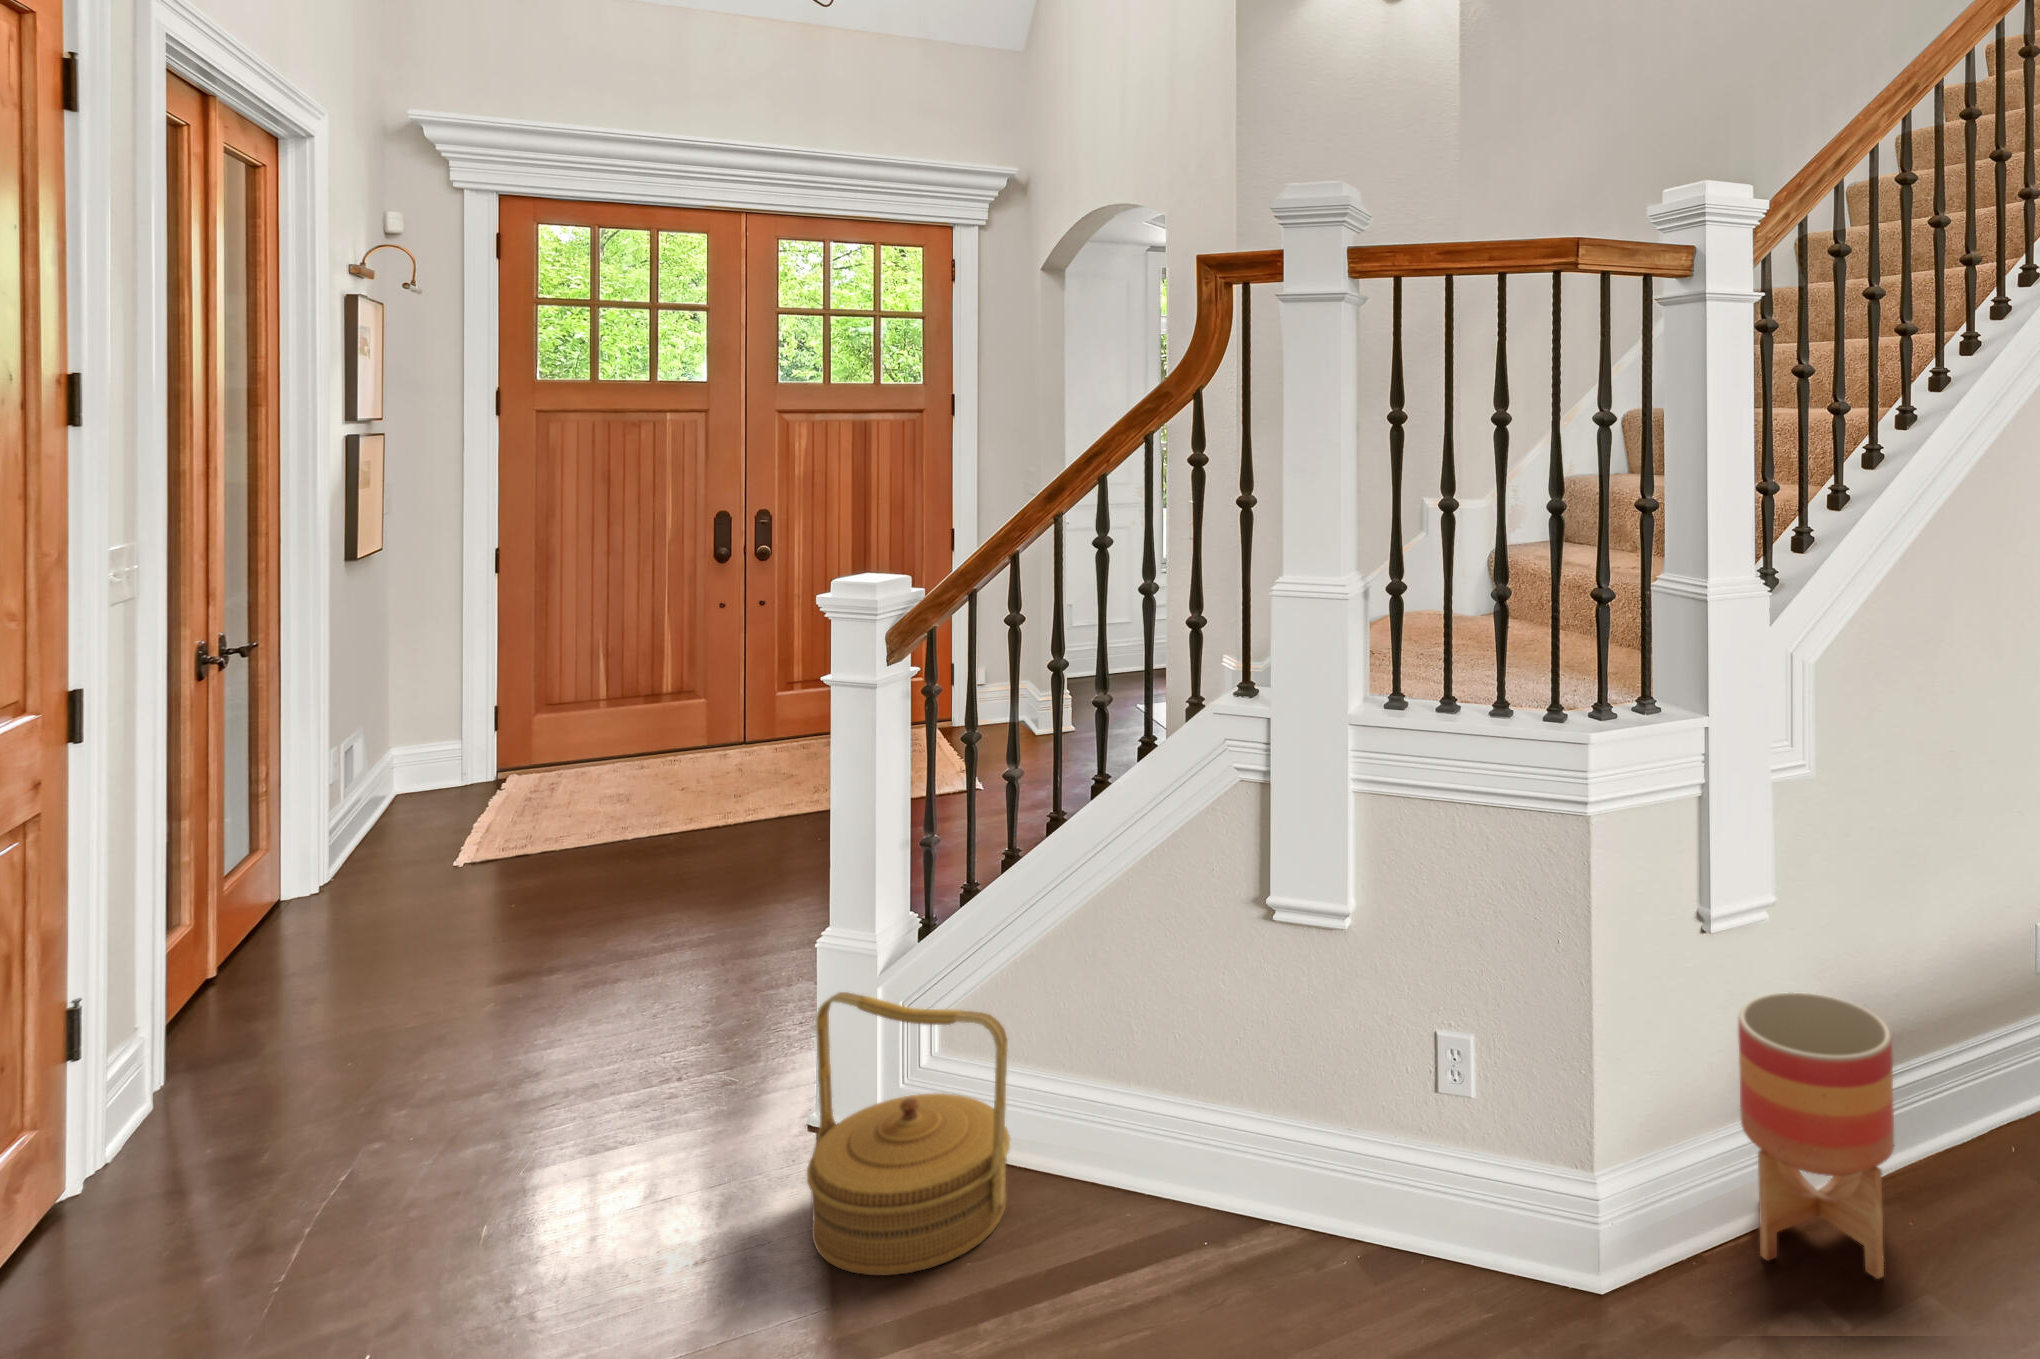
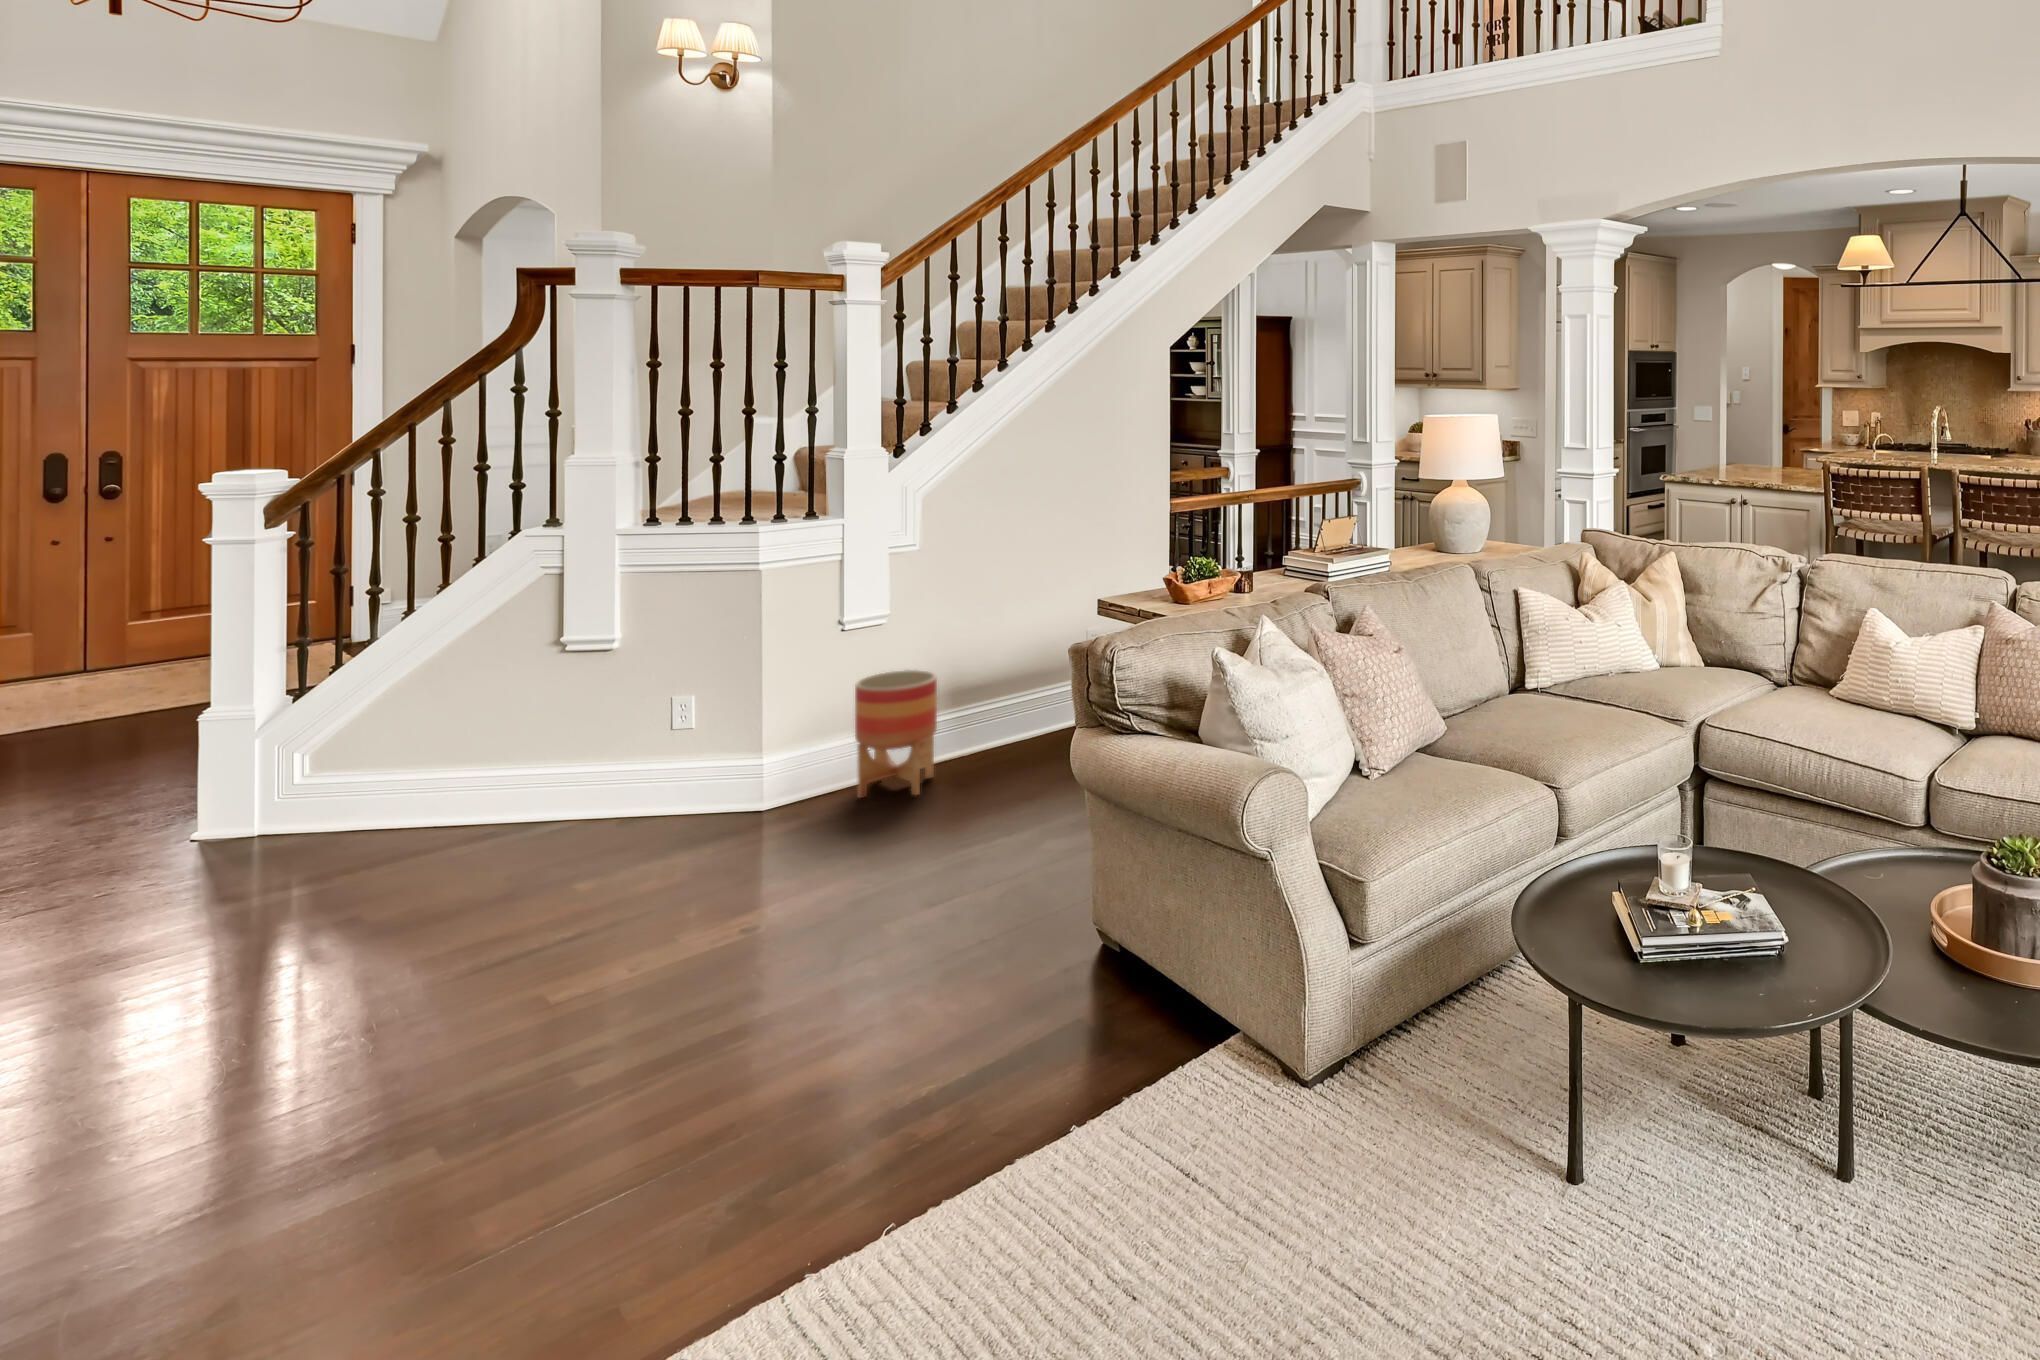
woven basket: present [807,992,1010,1276] -> none [198,726,364,884]

